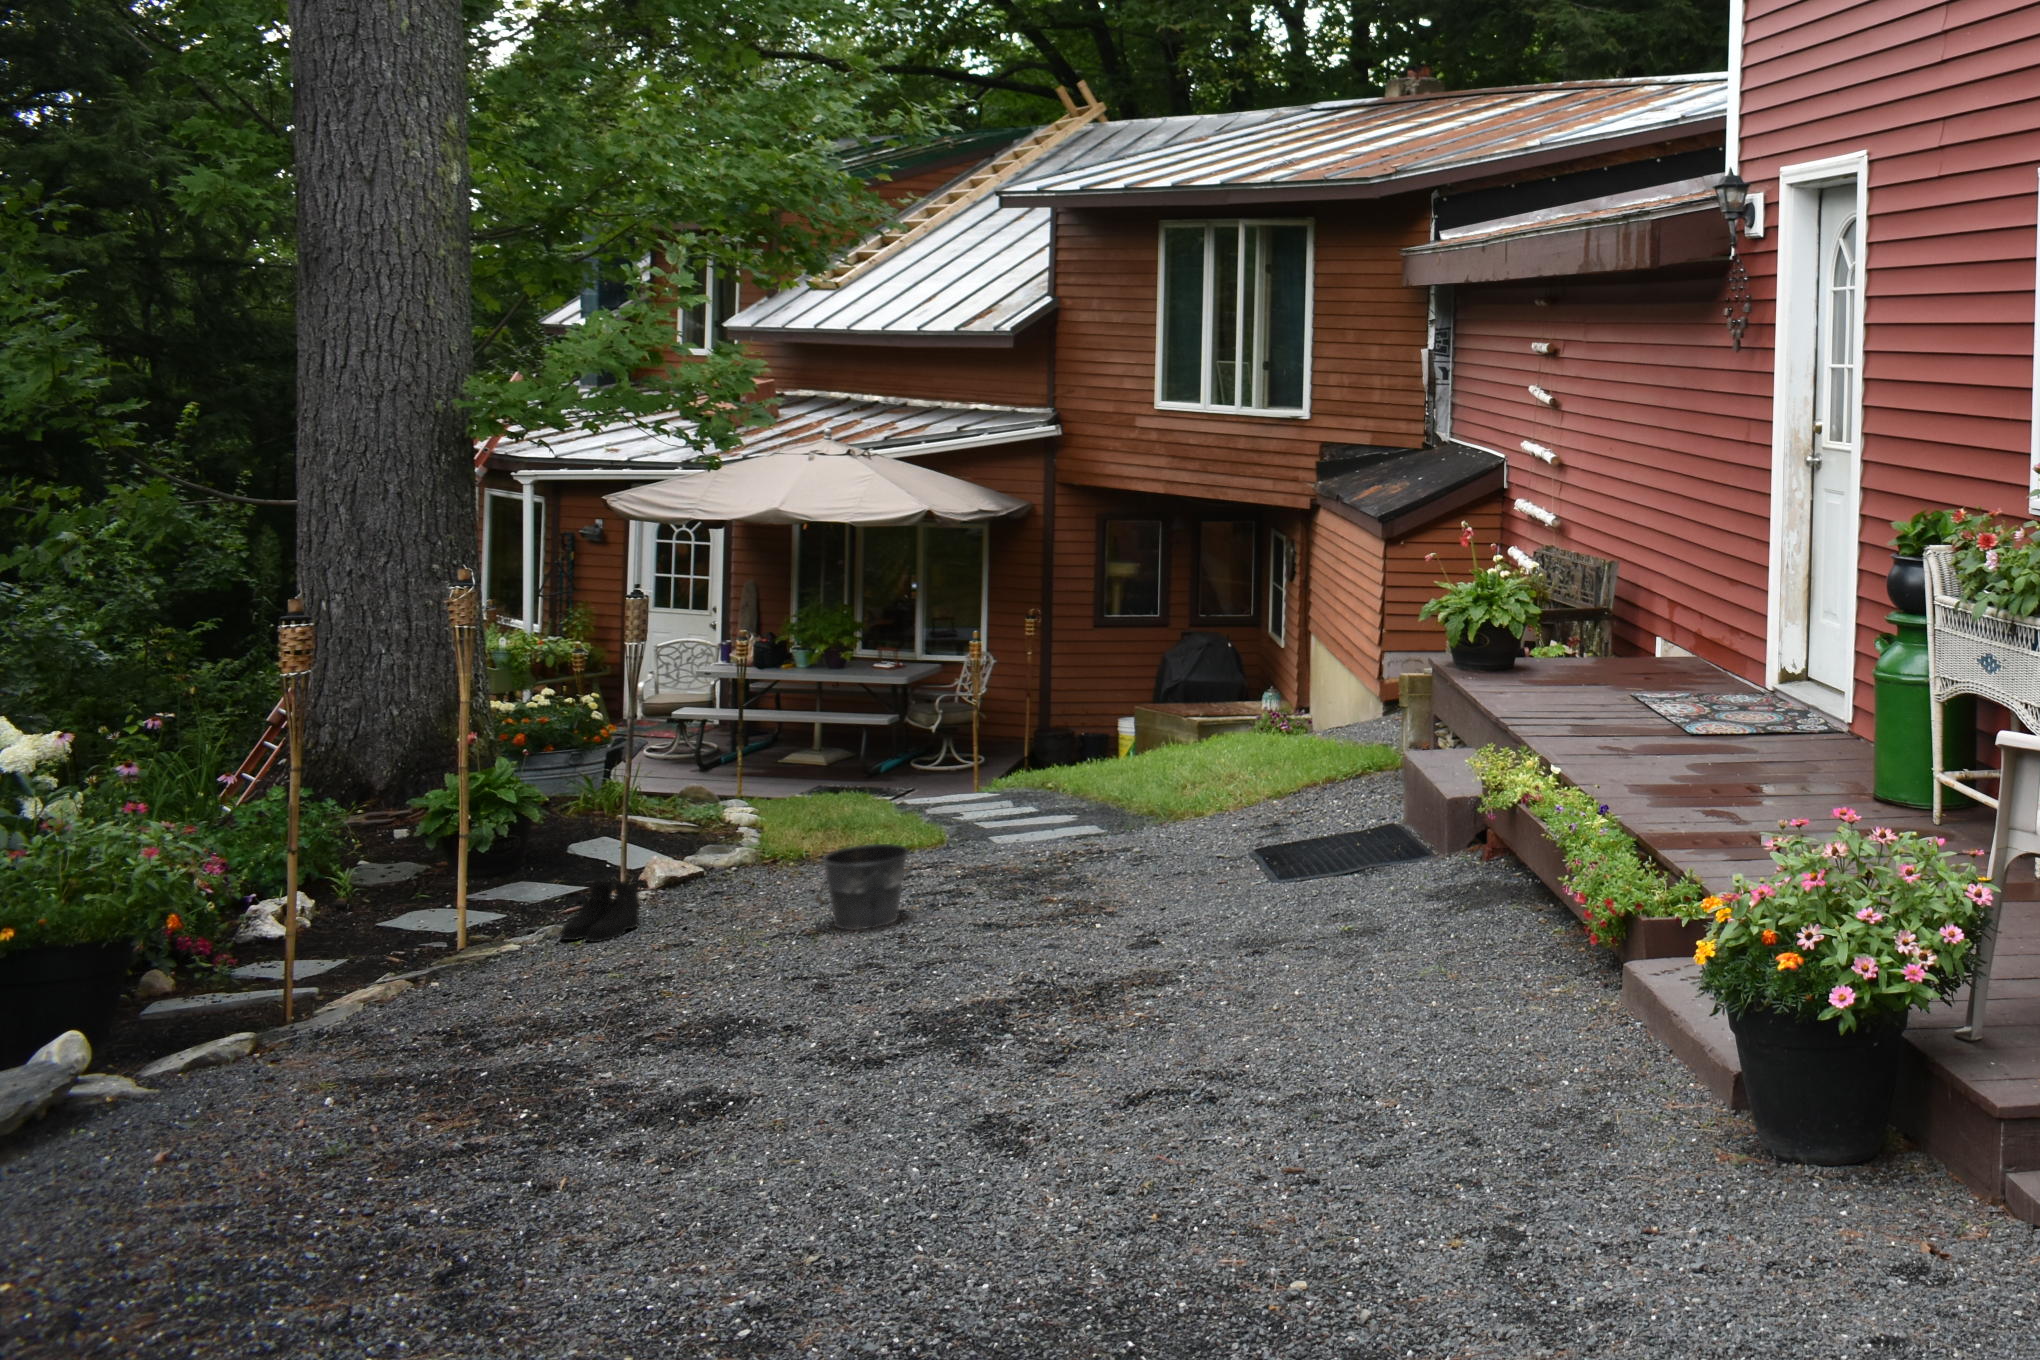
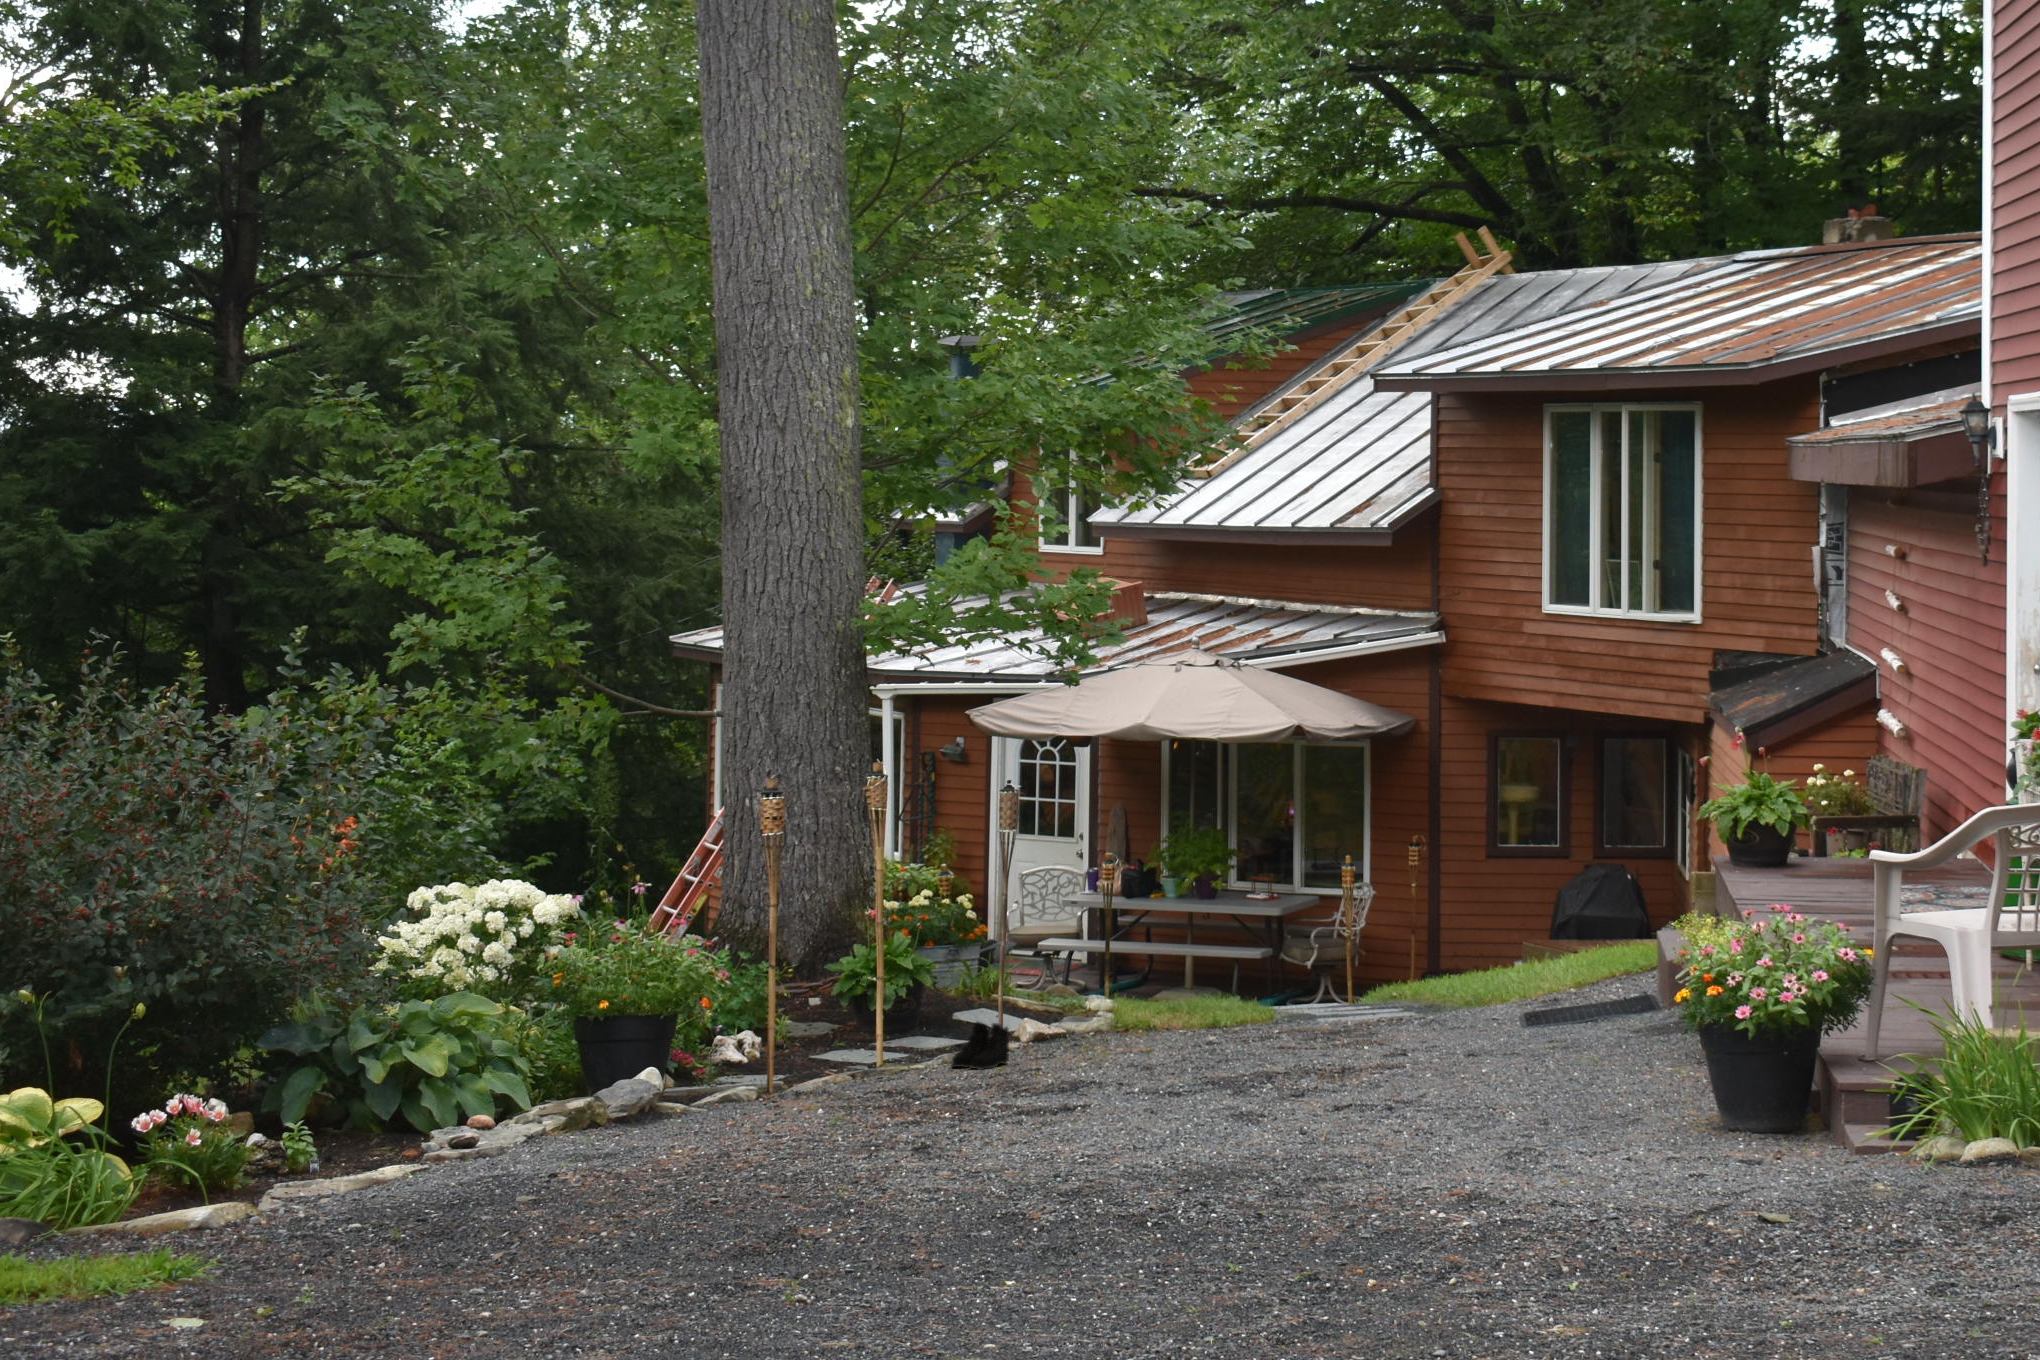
bucket: present [815,844,908,930] -> none [1142,1005,1216,1072]

